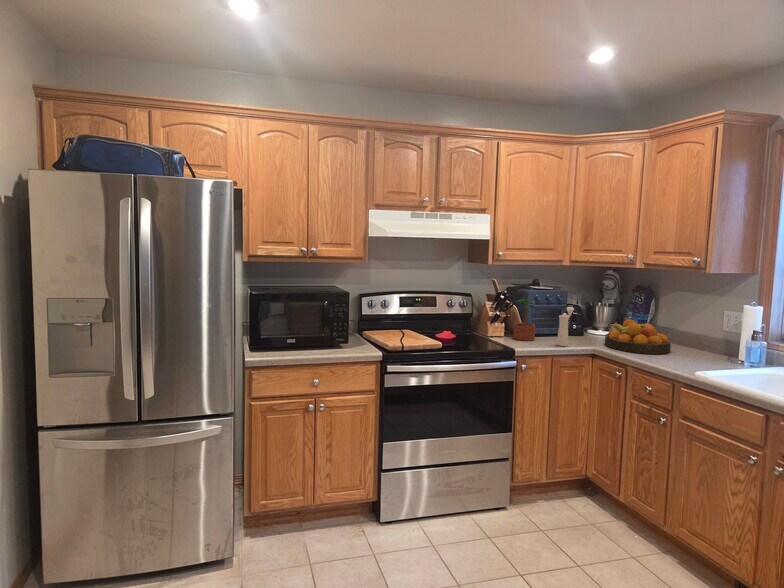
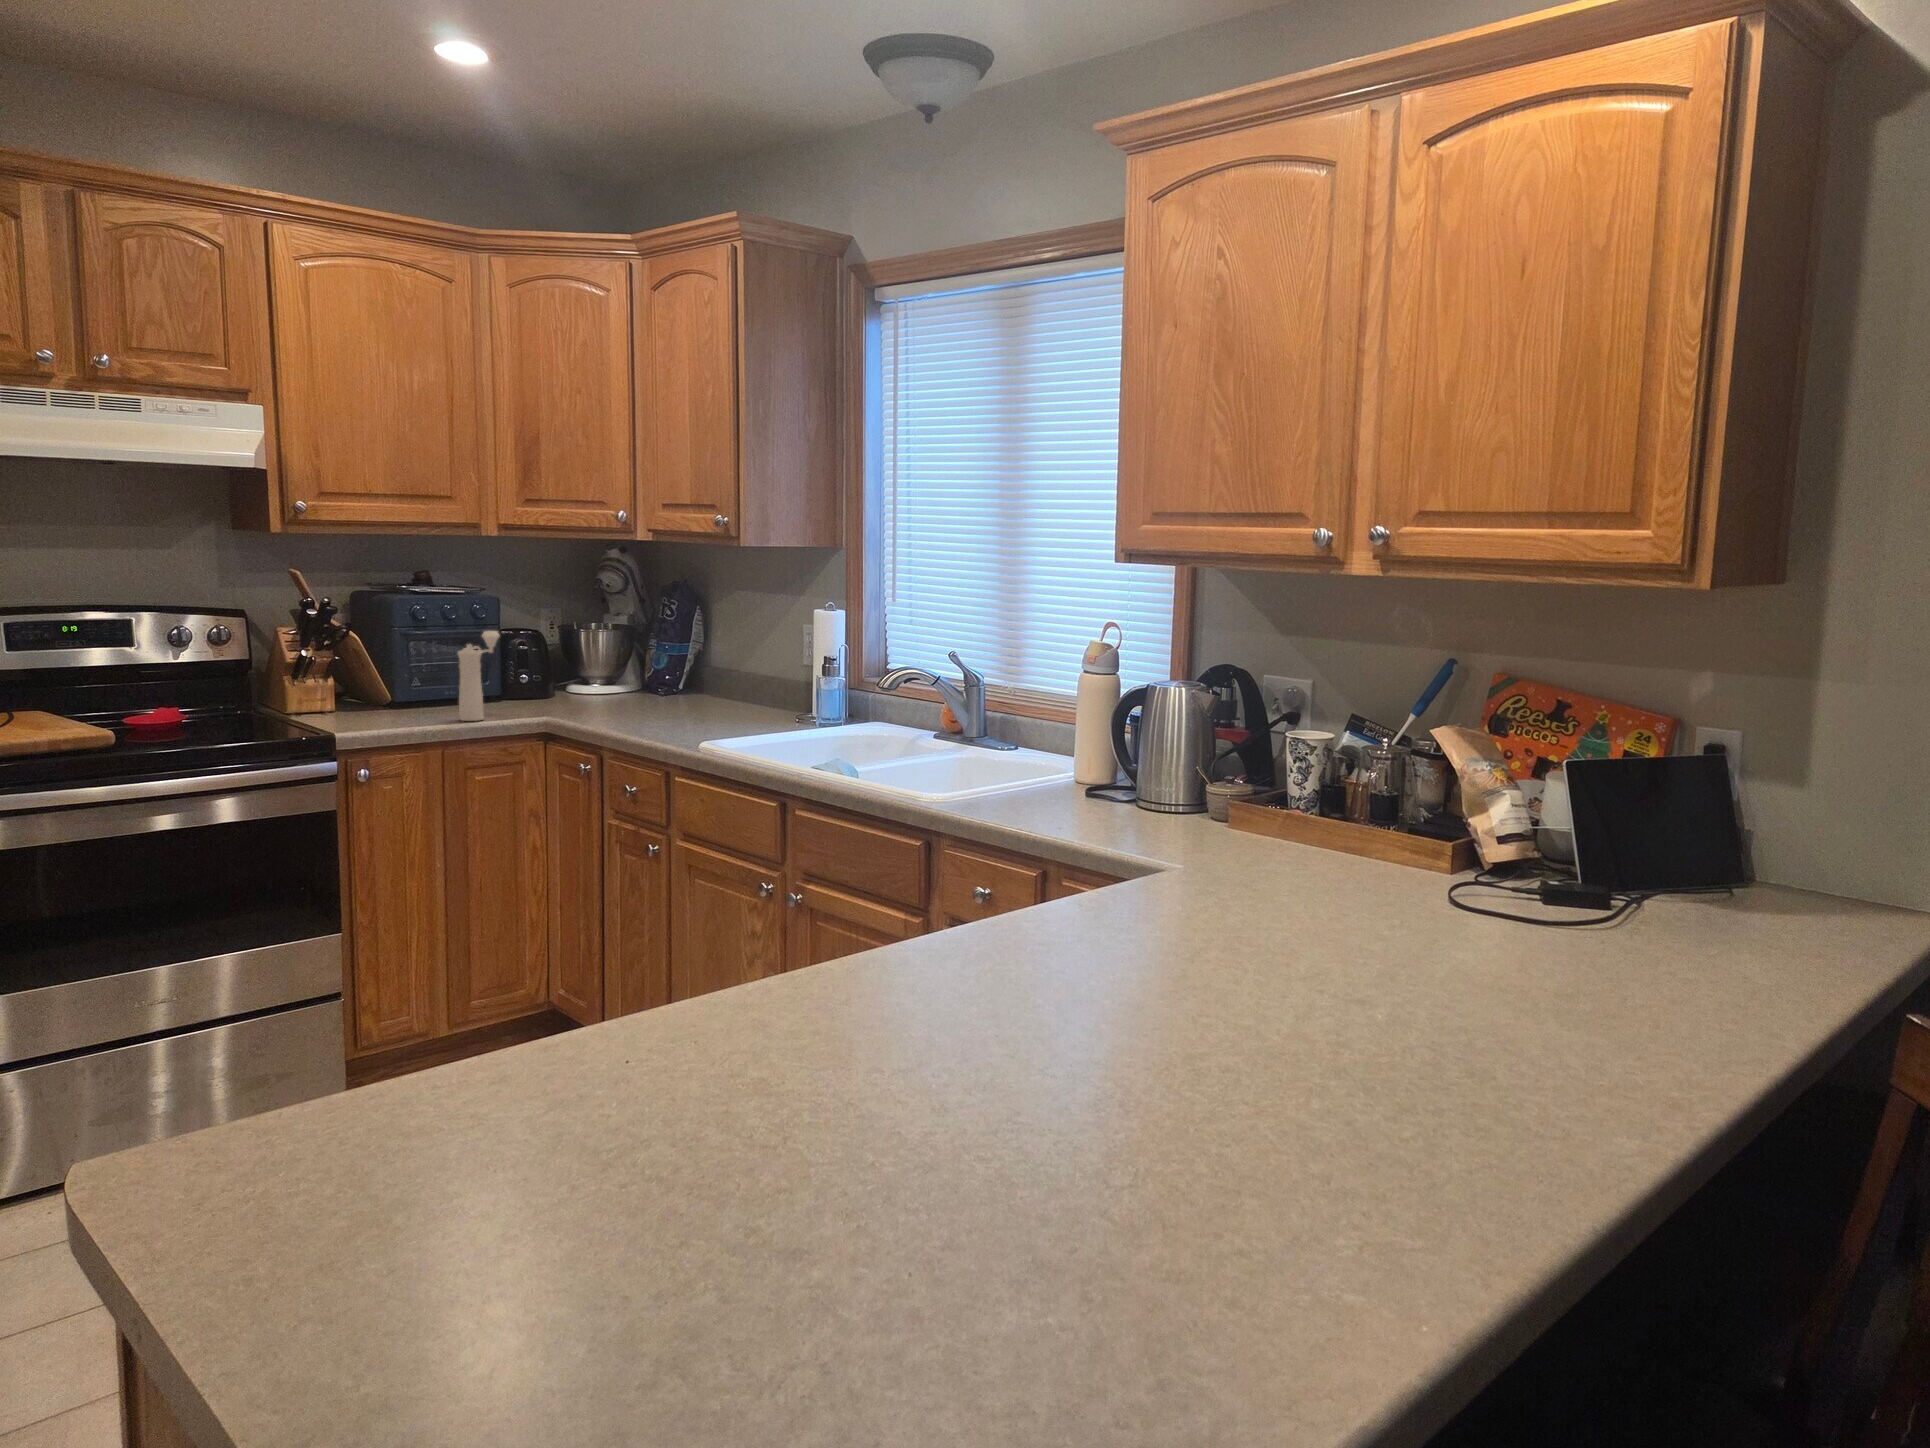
potted plant: present [514,299,535,341] -> none [353,618,414,717]
fruit bowl: present [605,319,671,354] -> none [577,652,708,720]

